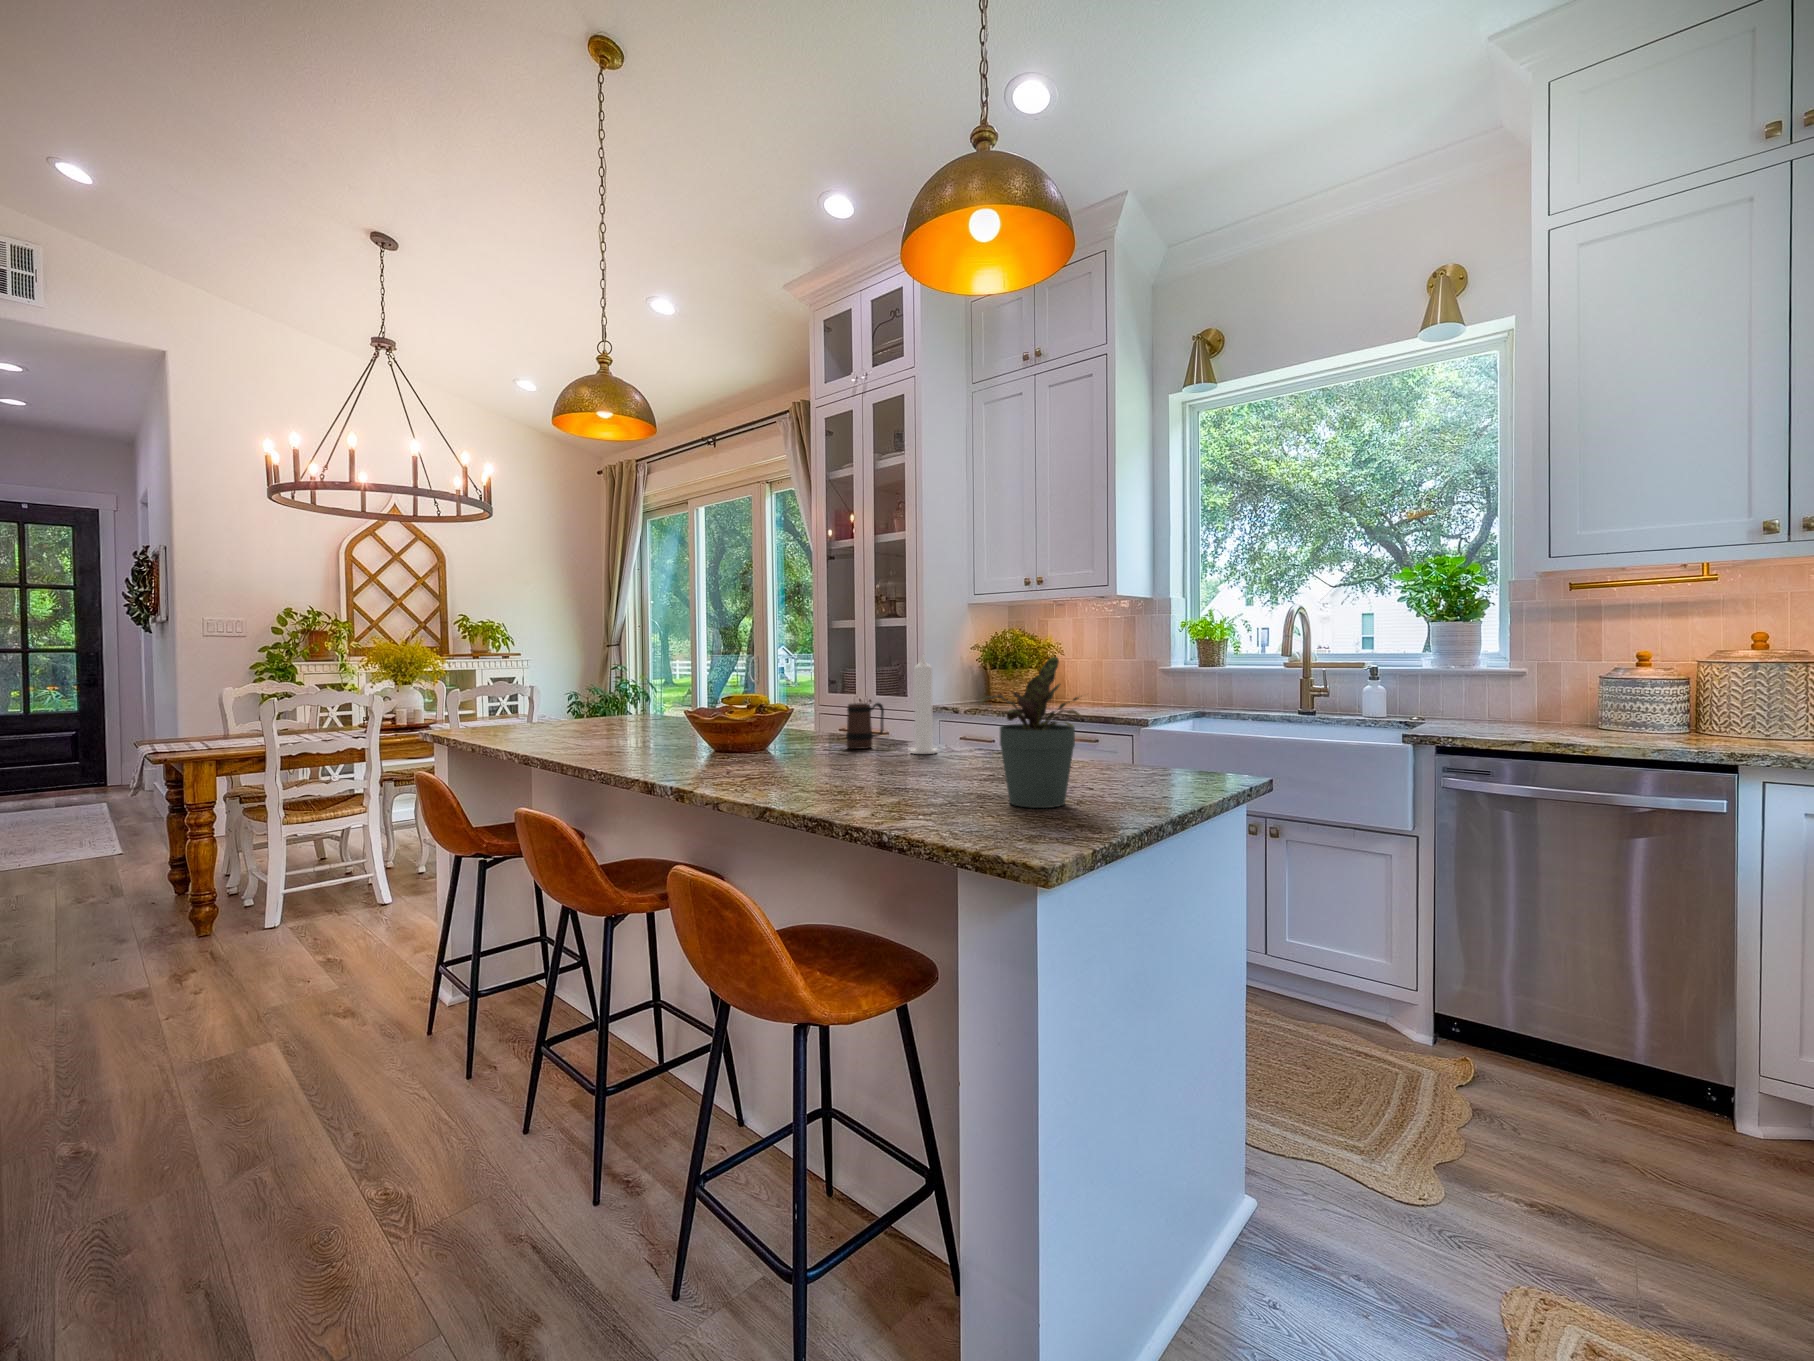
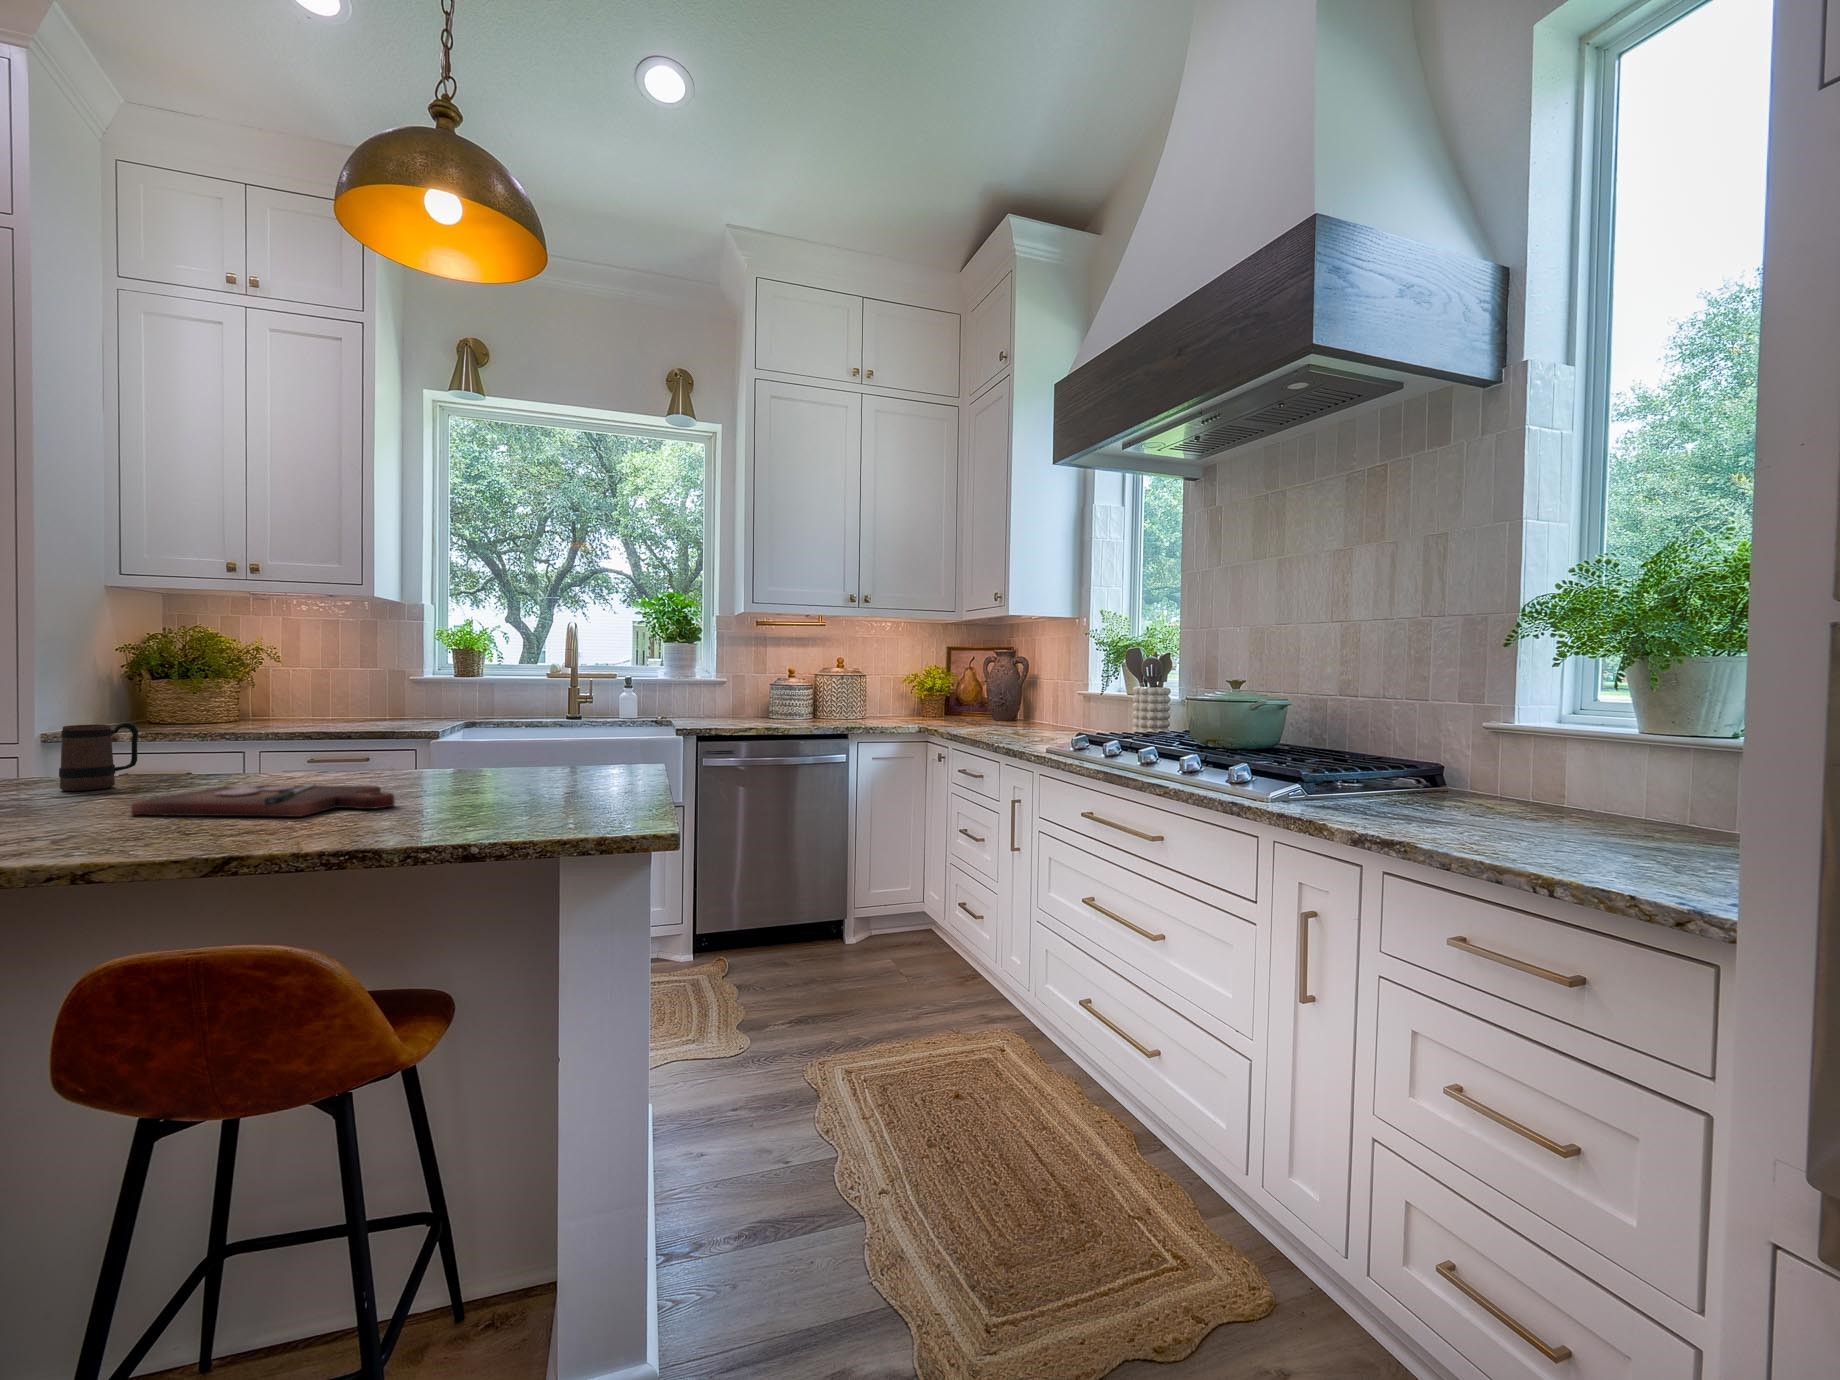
candle: present [910,655,938,754] -> none [205,656,253,785]
potted plant: present [983,657,1081,808] -> none [458,663,581,811]
cutting board: none [833,754,971,787] -> present [131,784,395,817]

